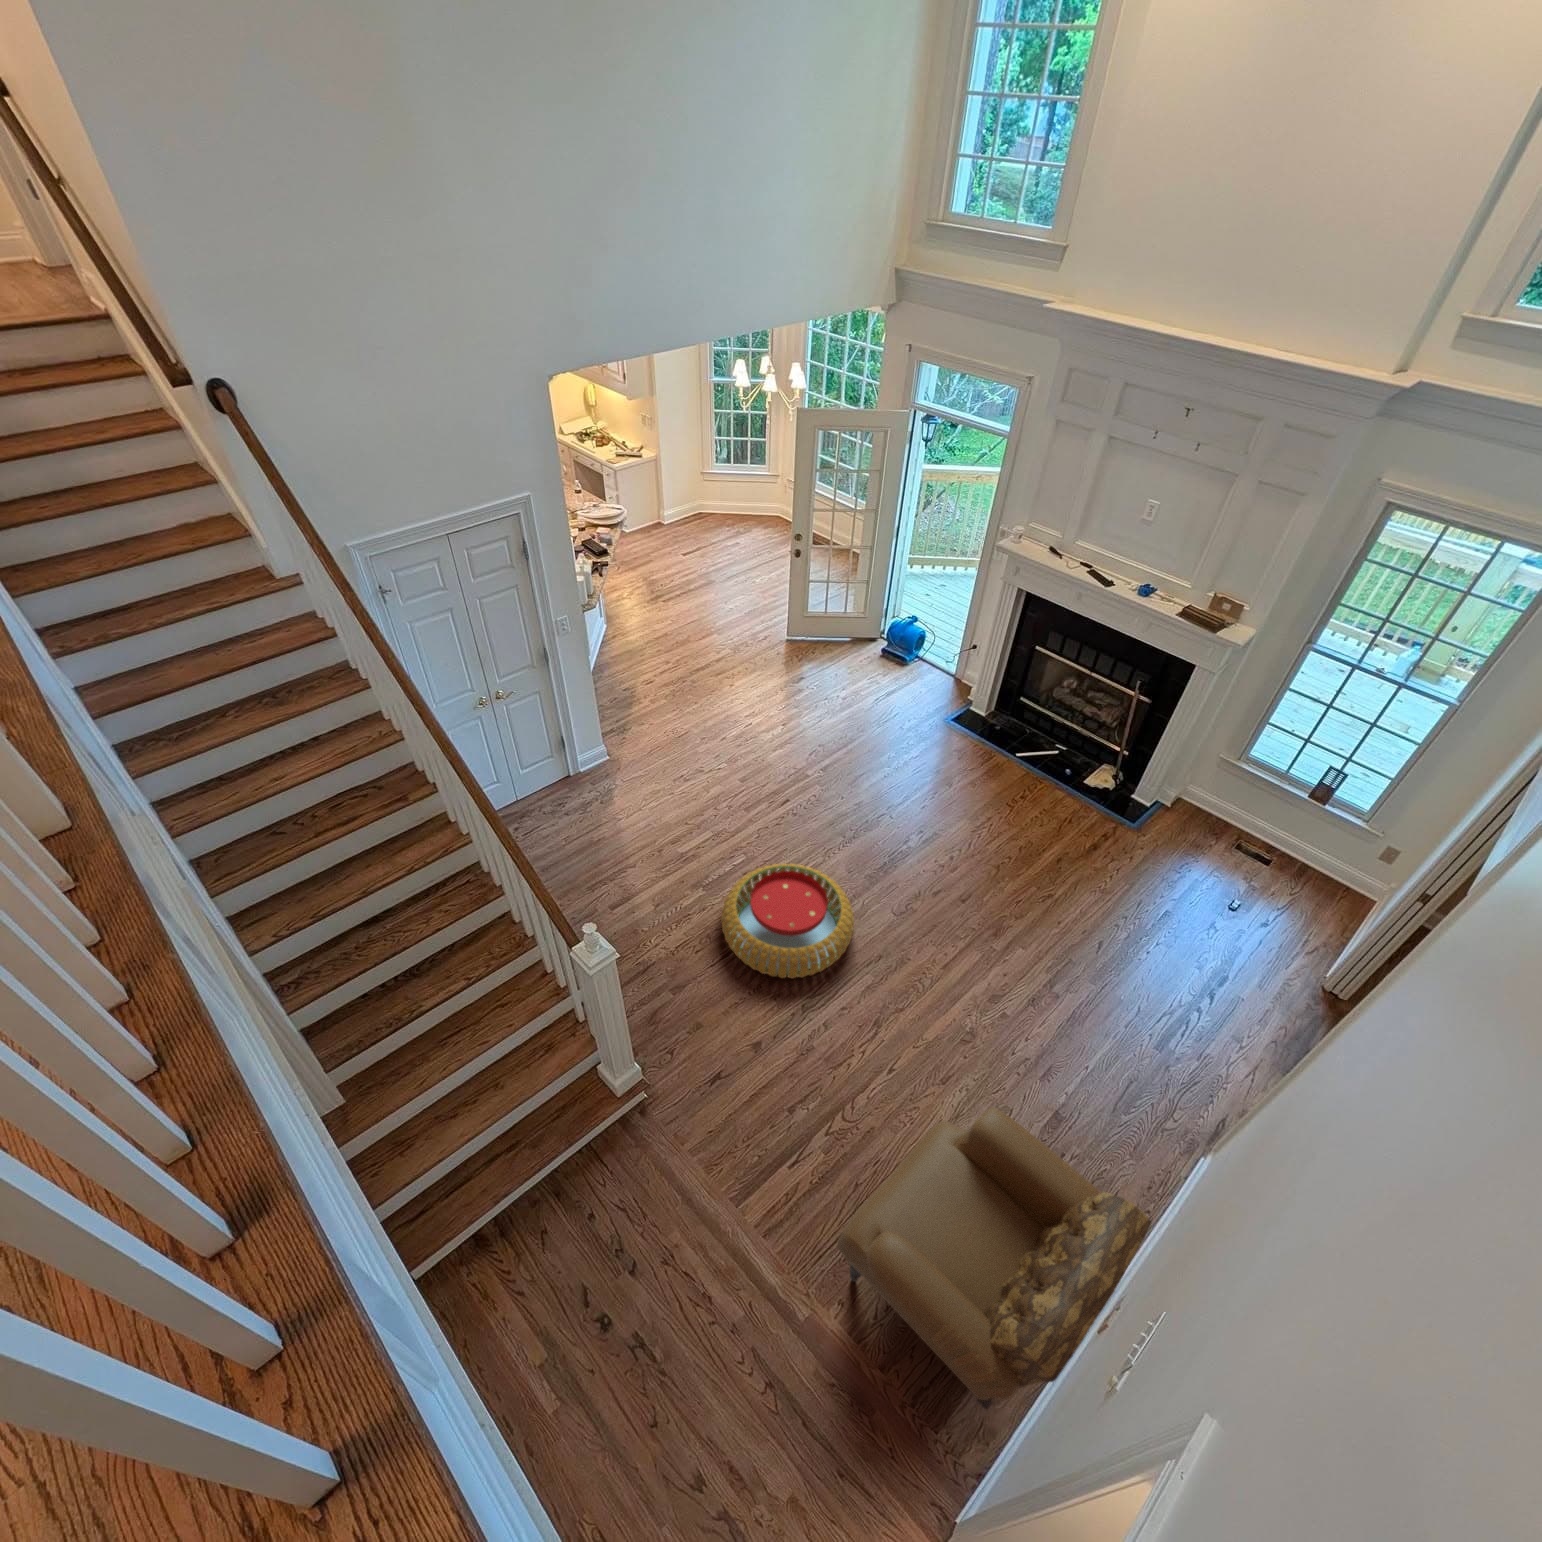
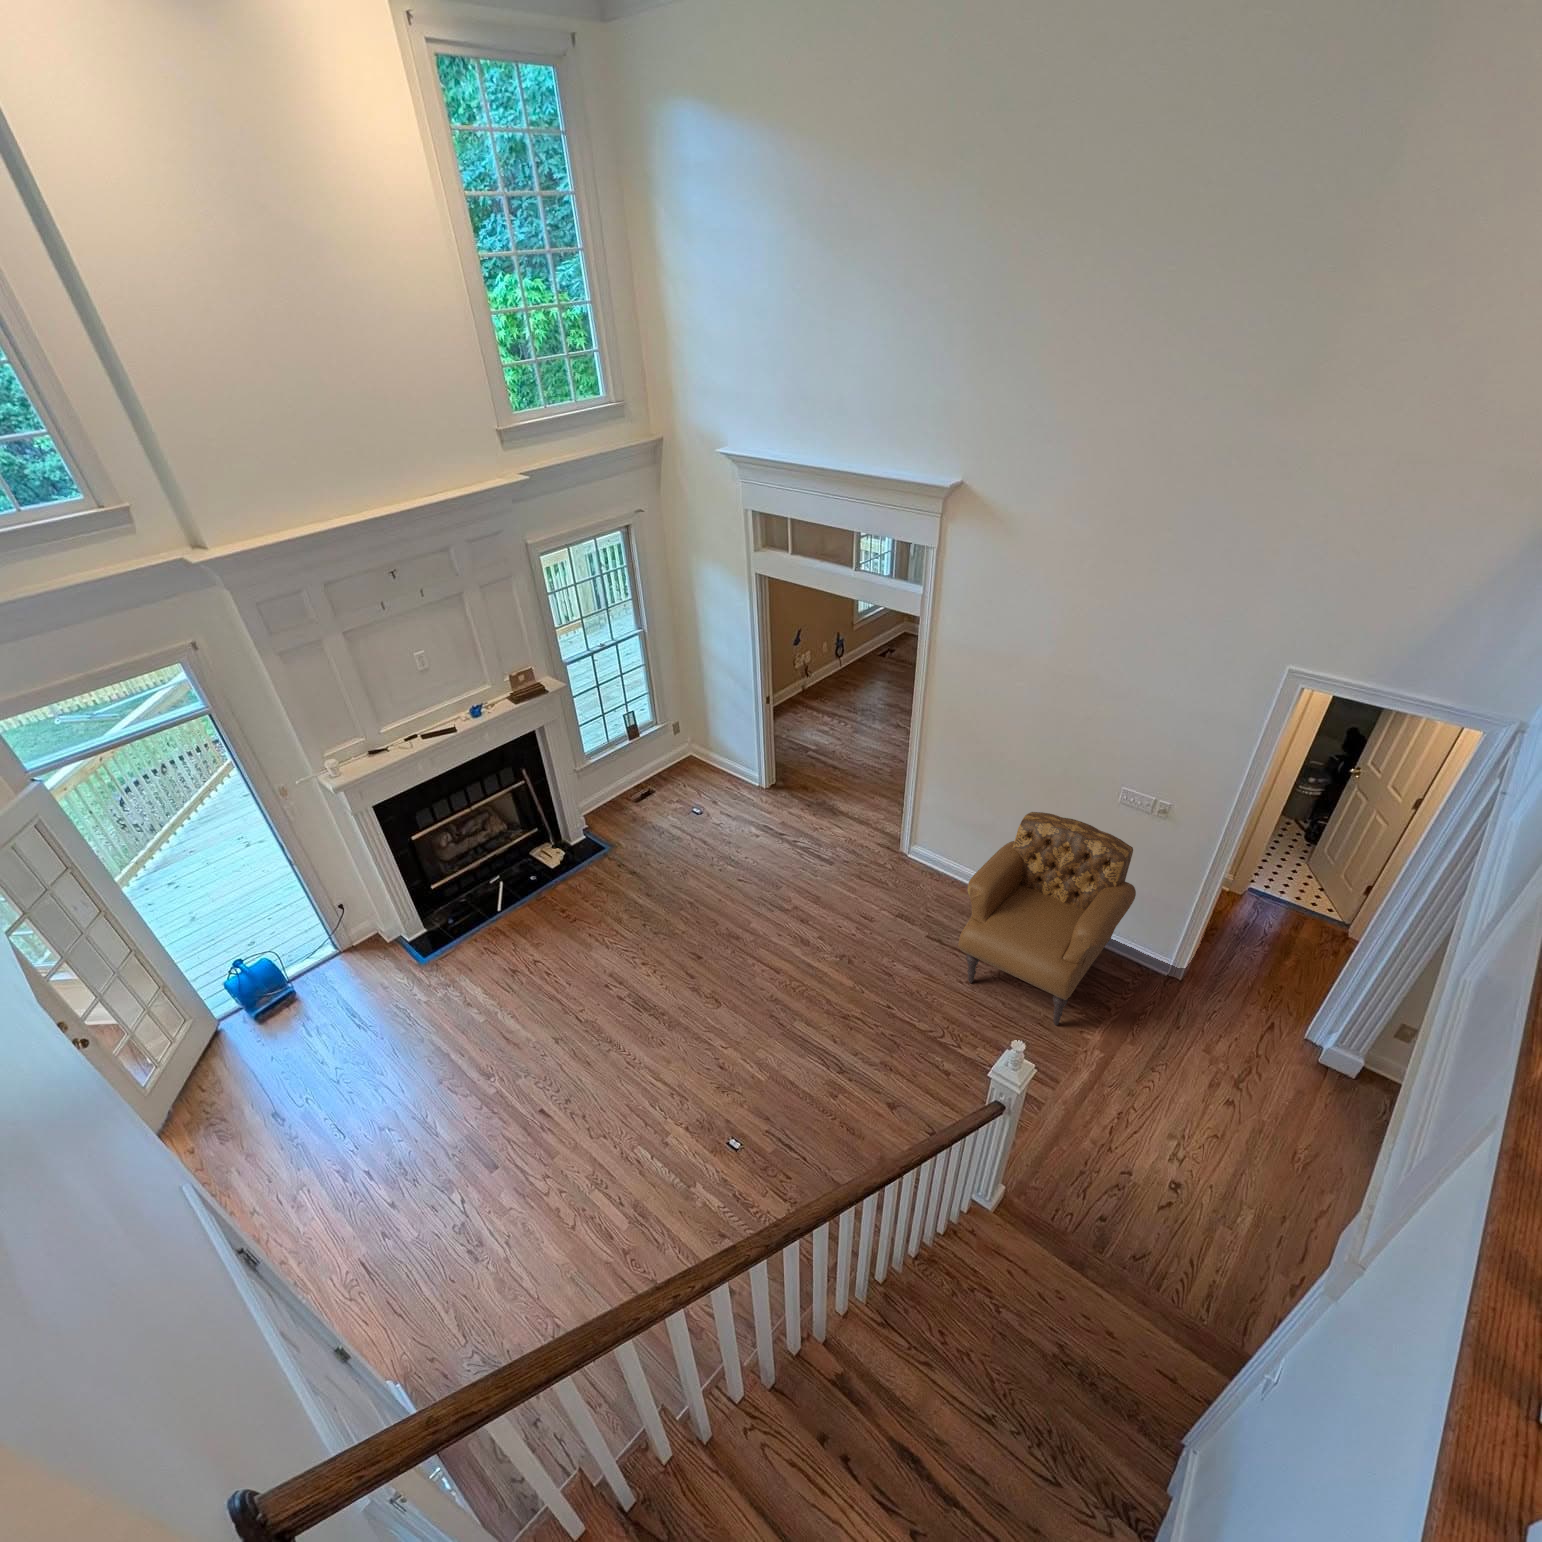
pouf: present [722,863,854,978] -> none [677,1021,818,1150]

